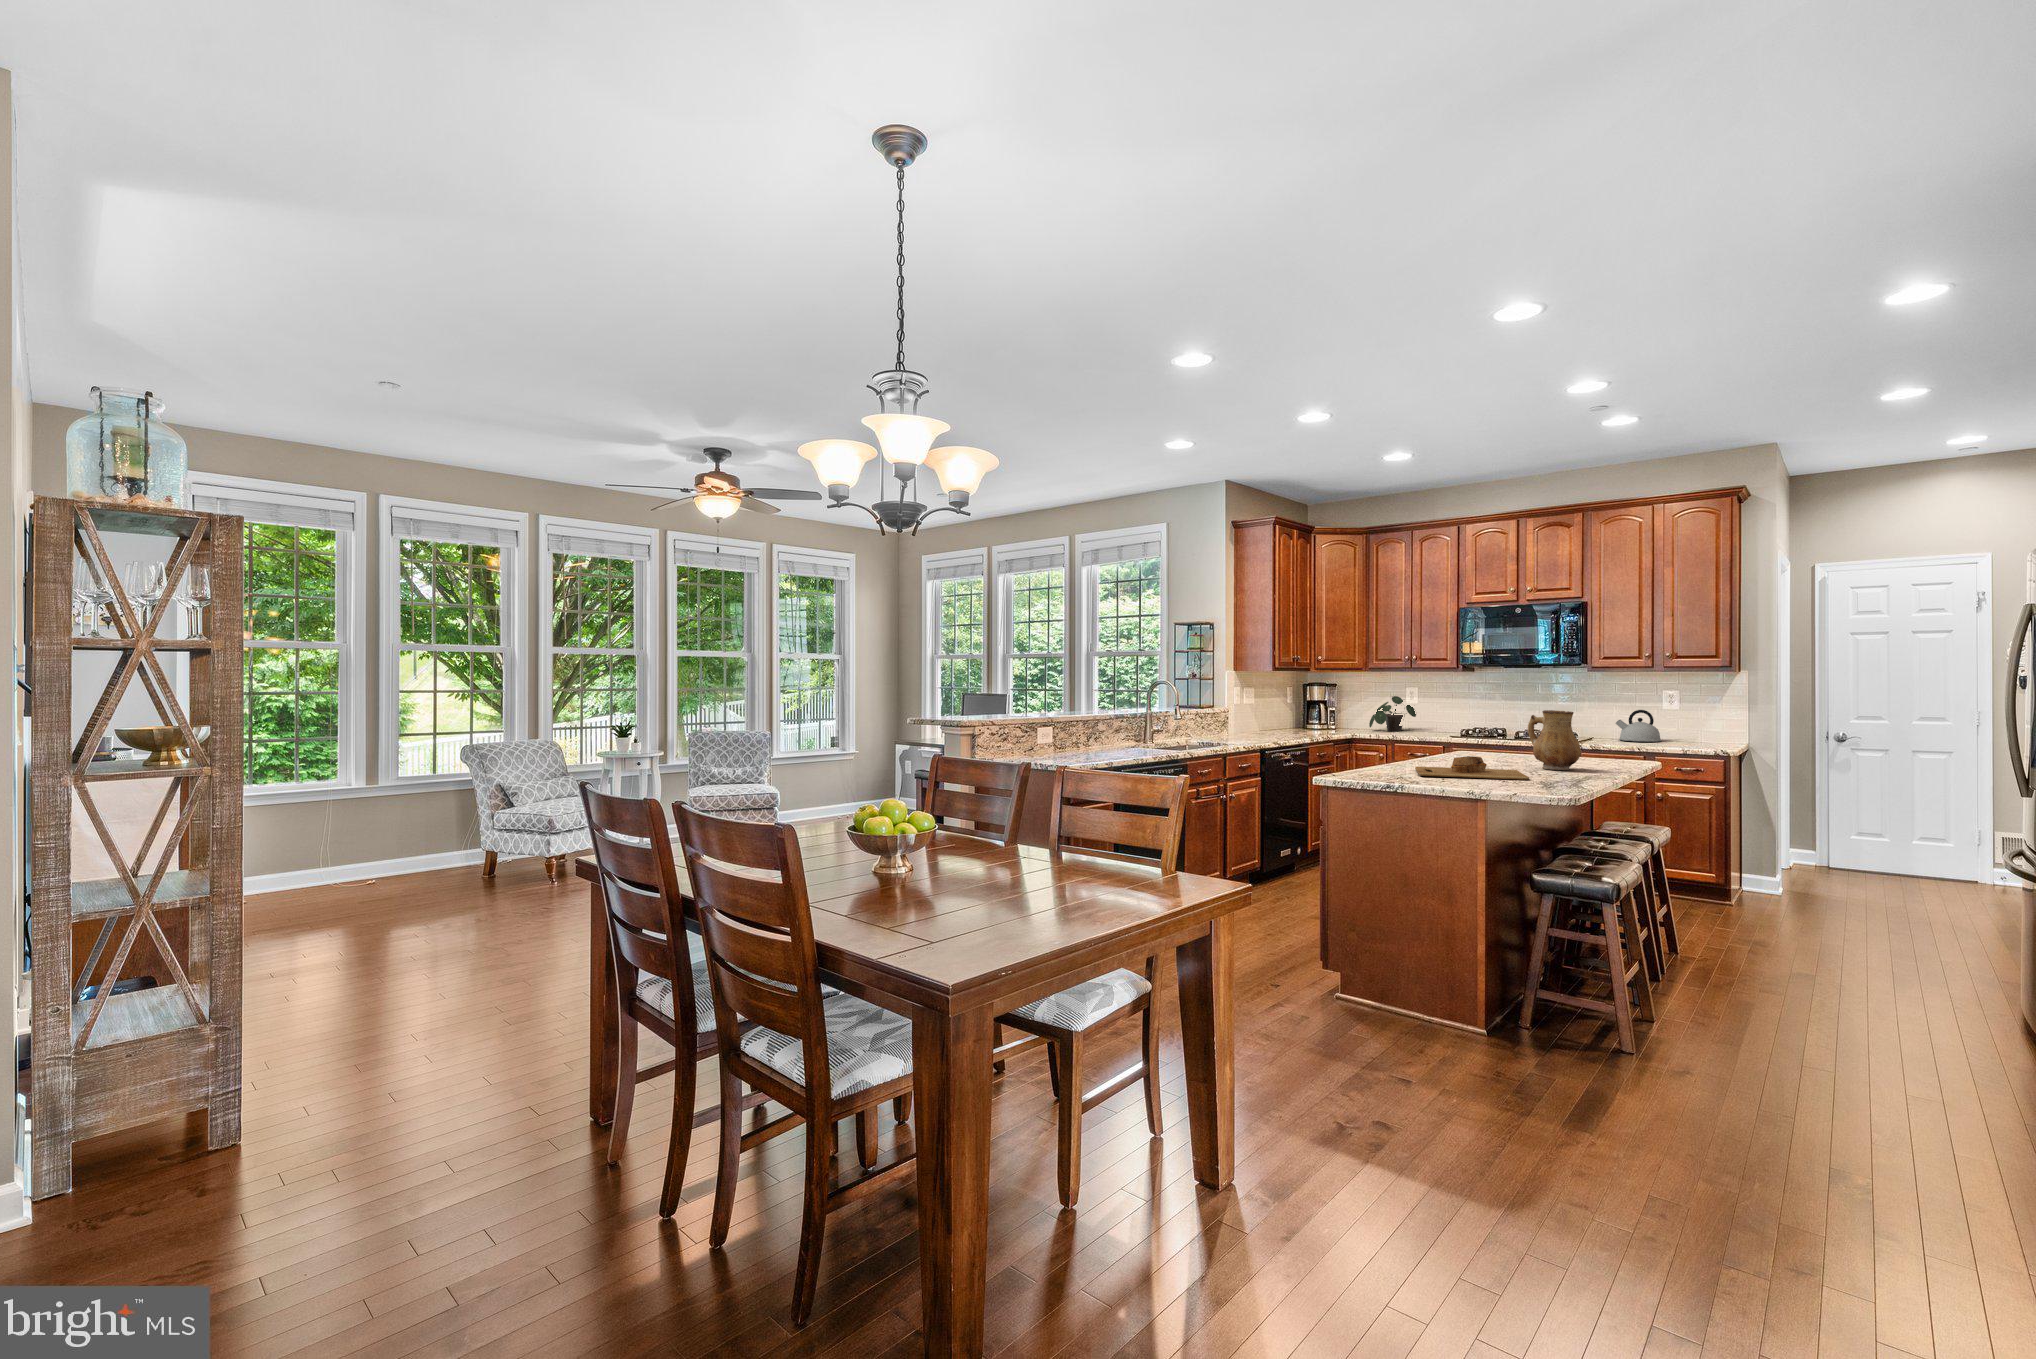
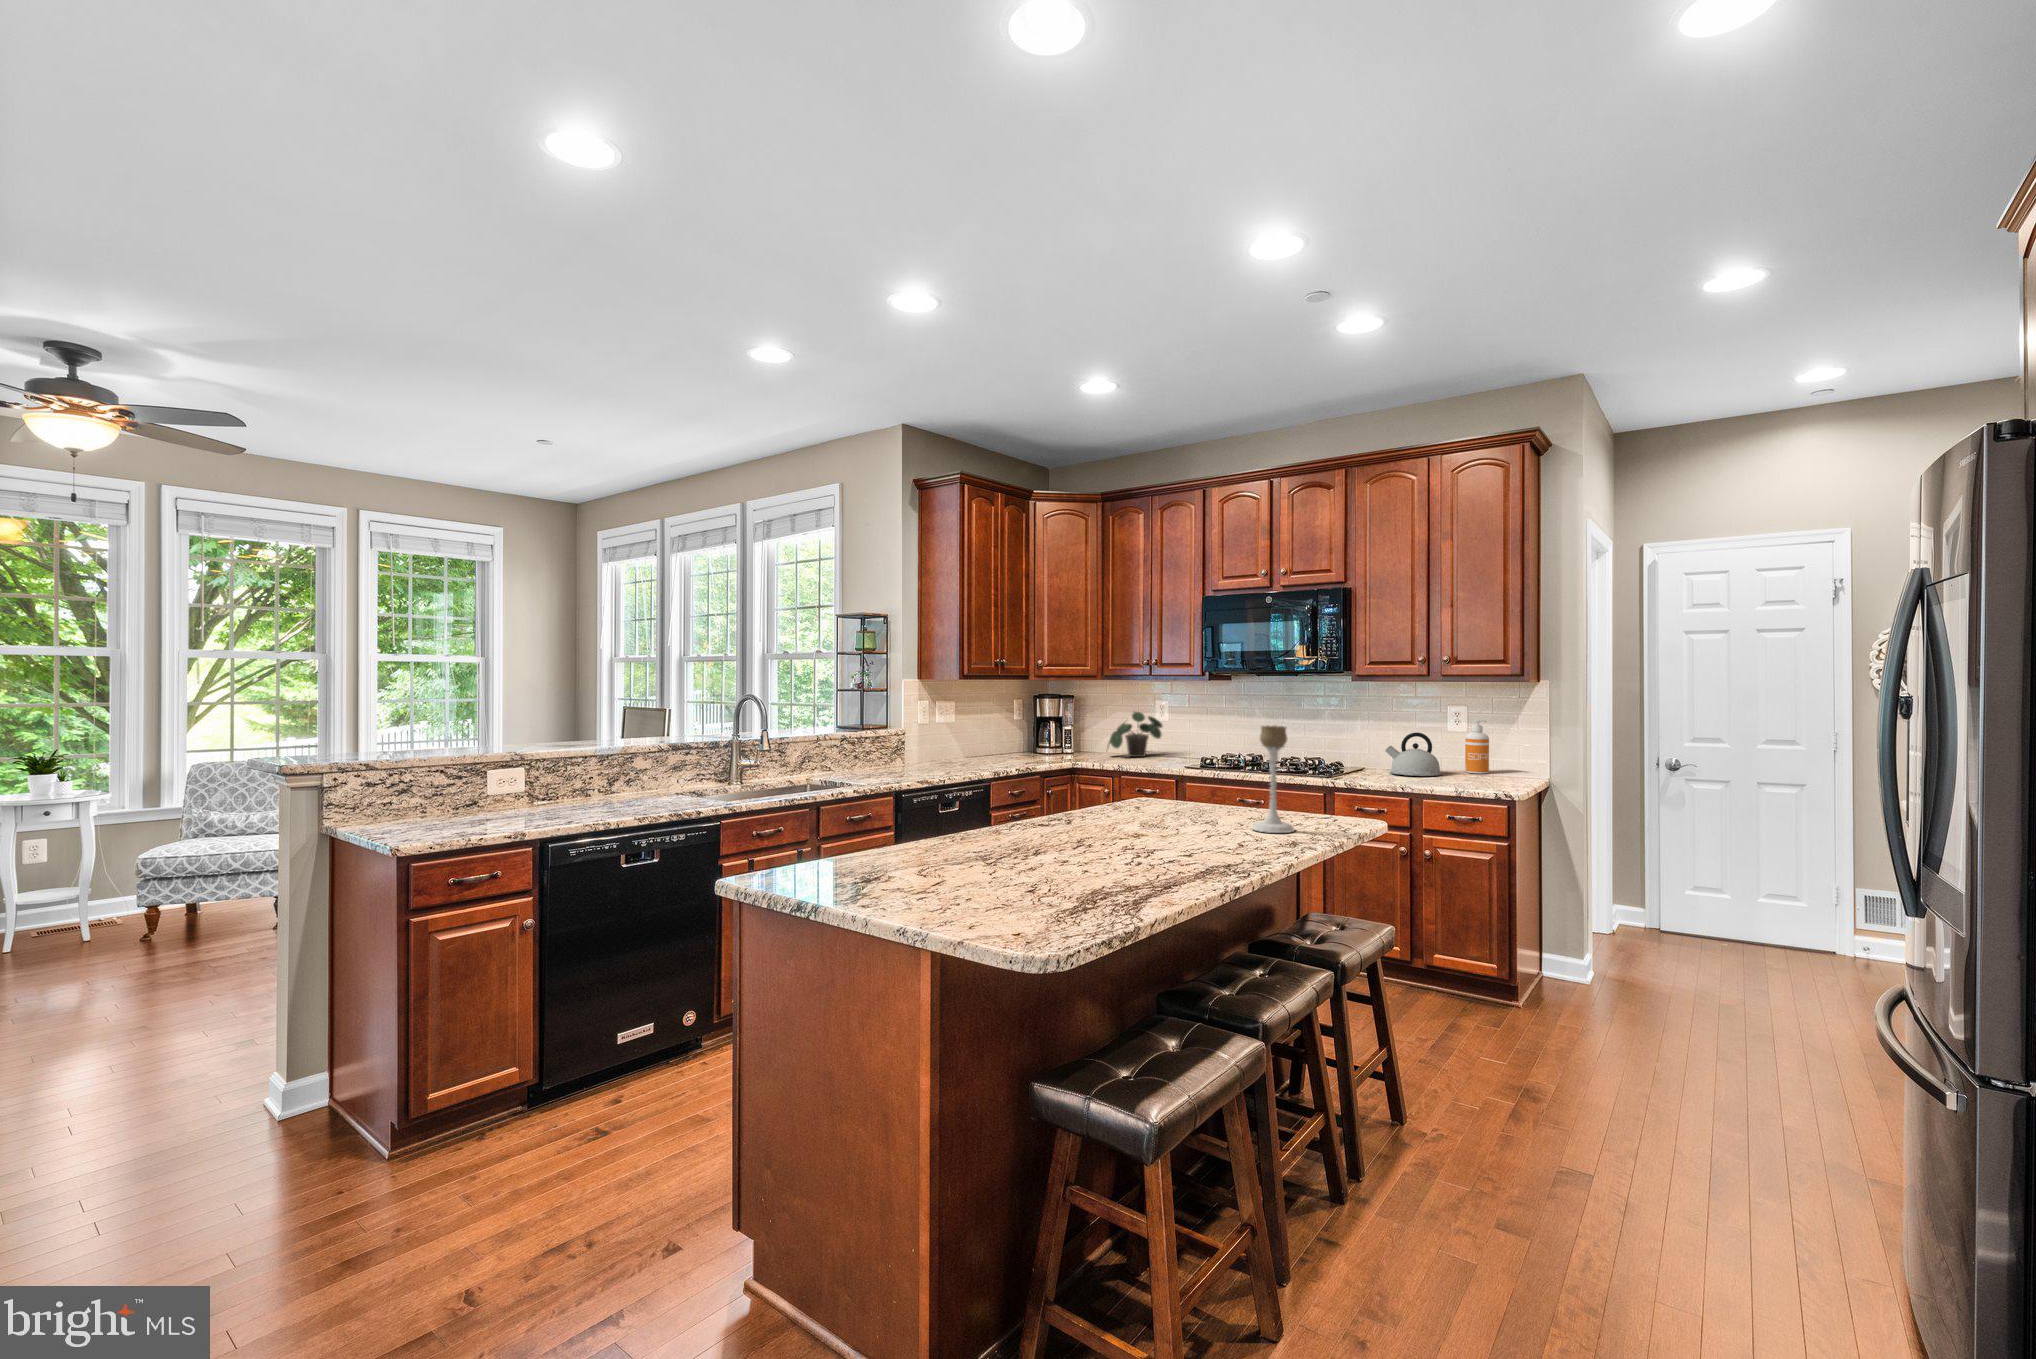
candle holder: none [1584,697,1616,763] -> present [1252,726,1294,833]
soap dispenser: none [1679,701,1699,740] -> present [1465,720,1489,774]
ceramic pitcher: present [1528,710,1581,770] -> none [1135,752,1208,855]
cutting board: present [1415,756,1529,780] -> none [894,839,1089,889]

